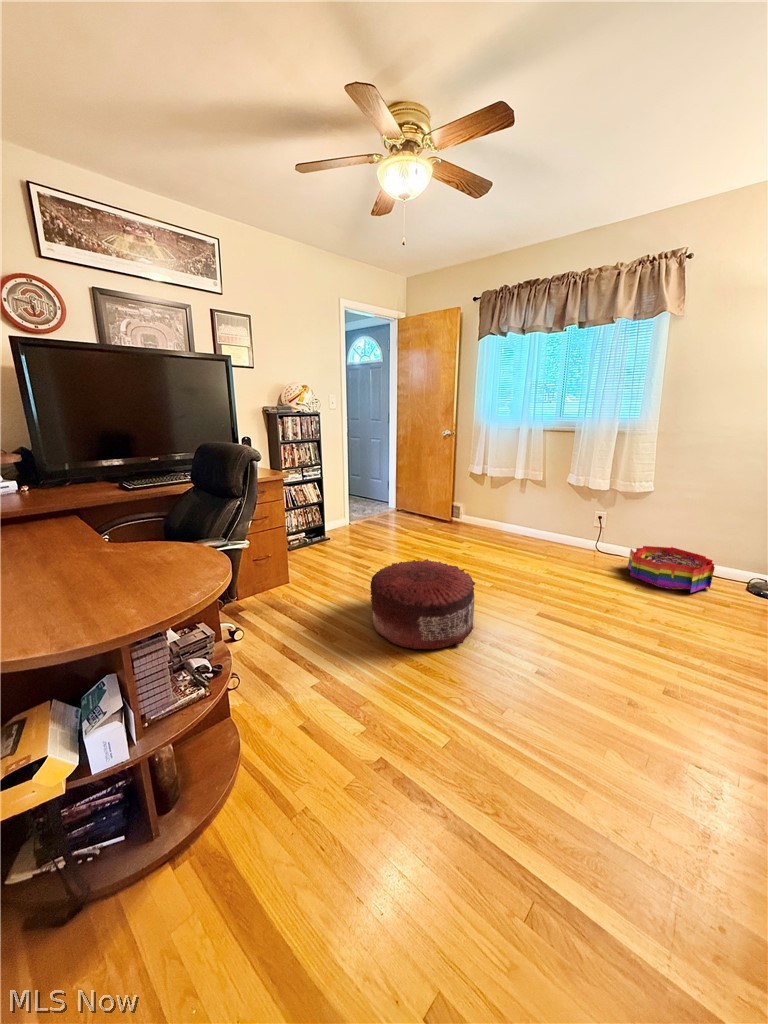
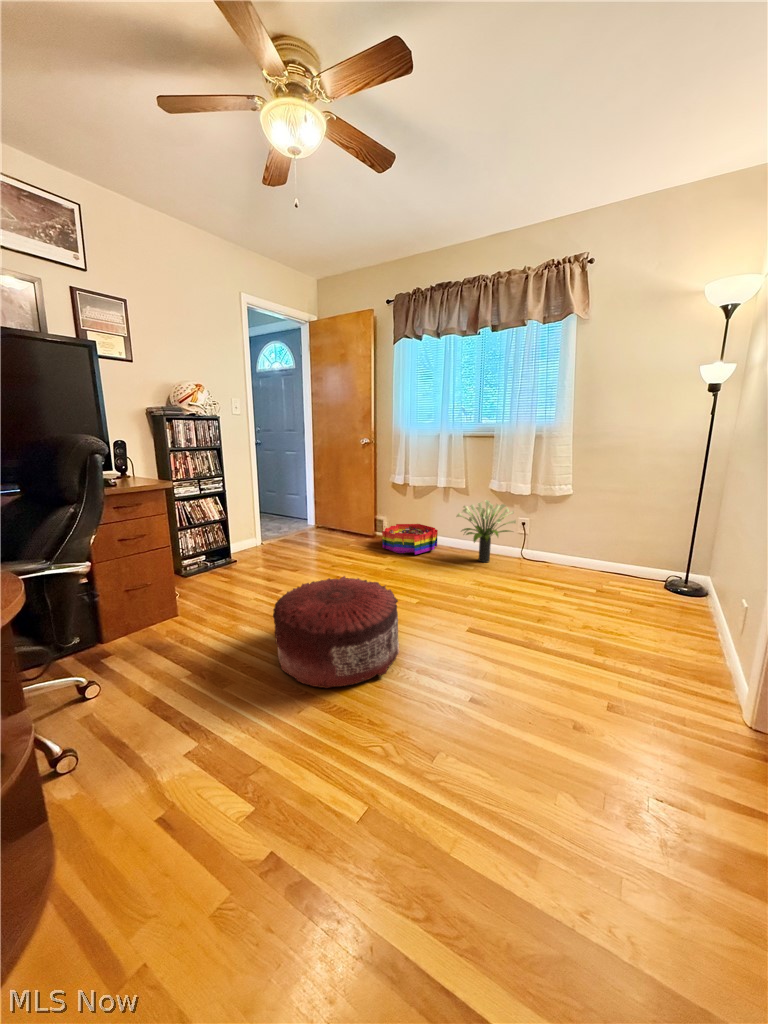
potted plant: none [532,494,593,554] -> present [456,500,516,562]
storage bin: present [628,546,715,593] -> present [382,524,438,555]

